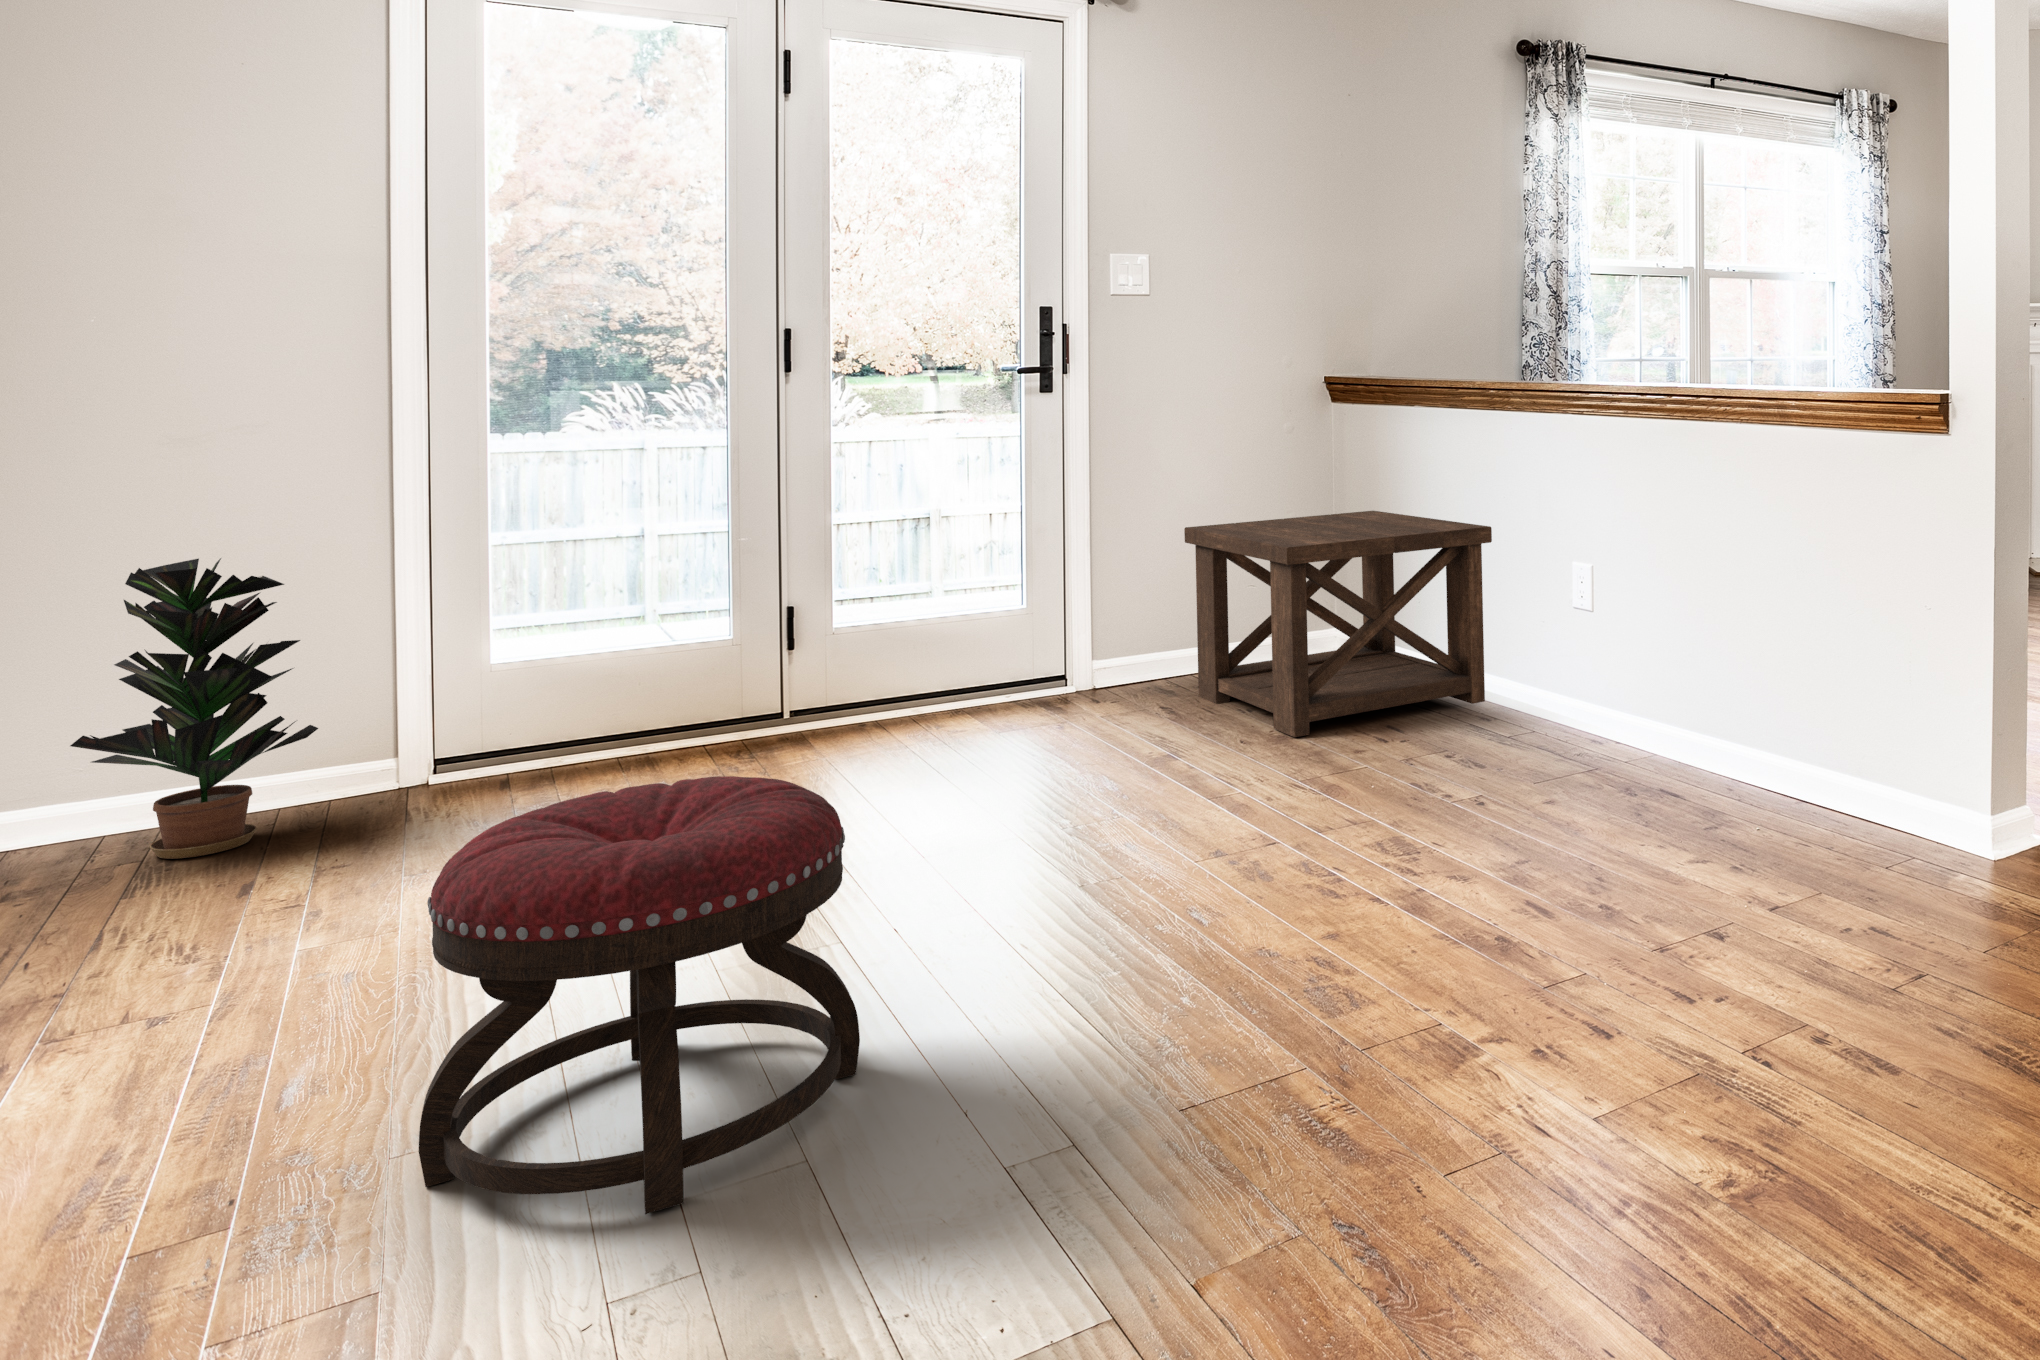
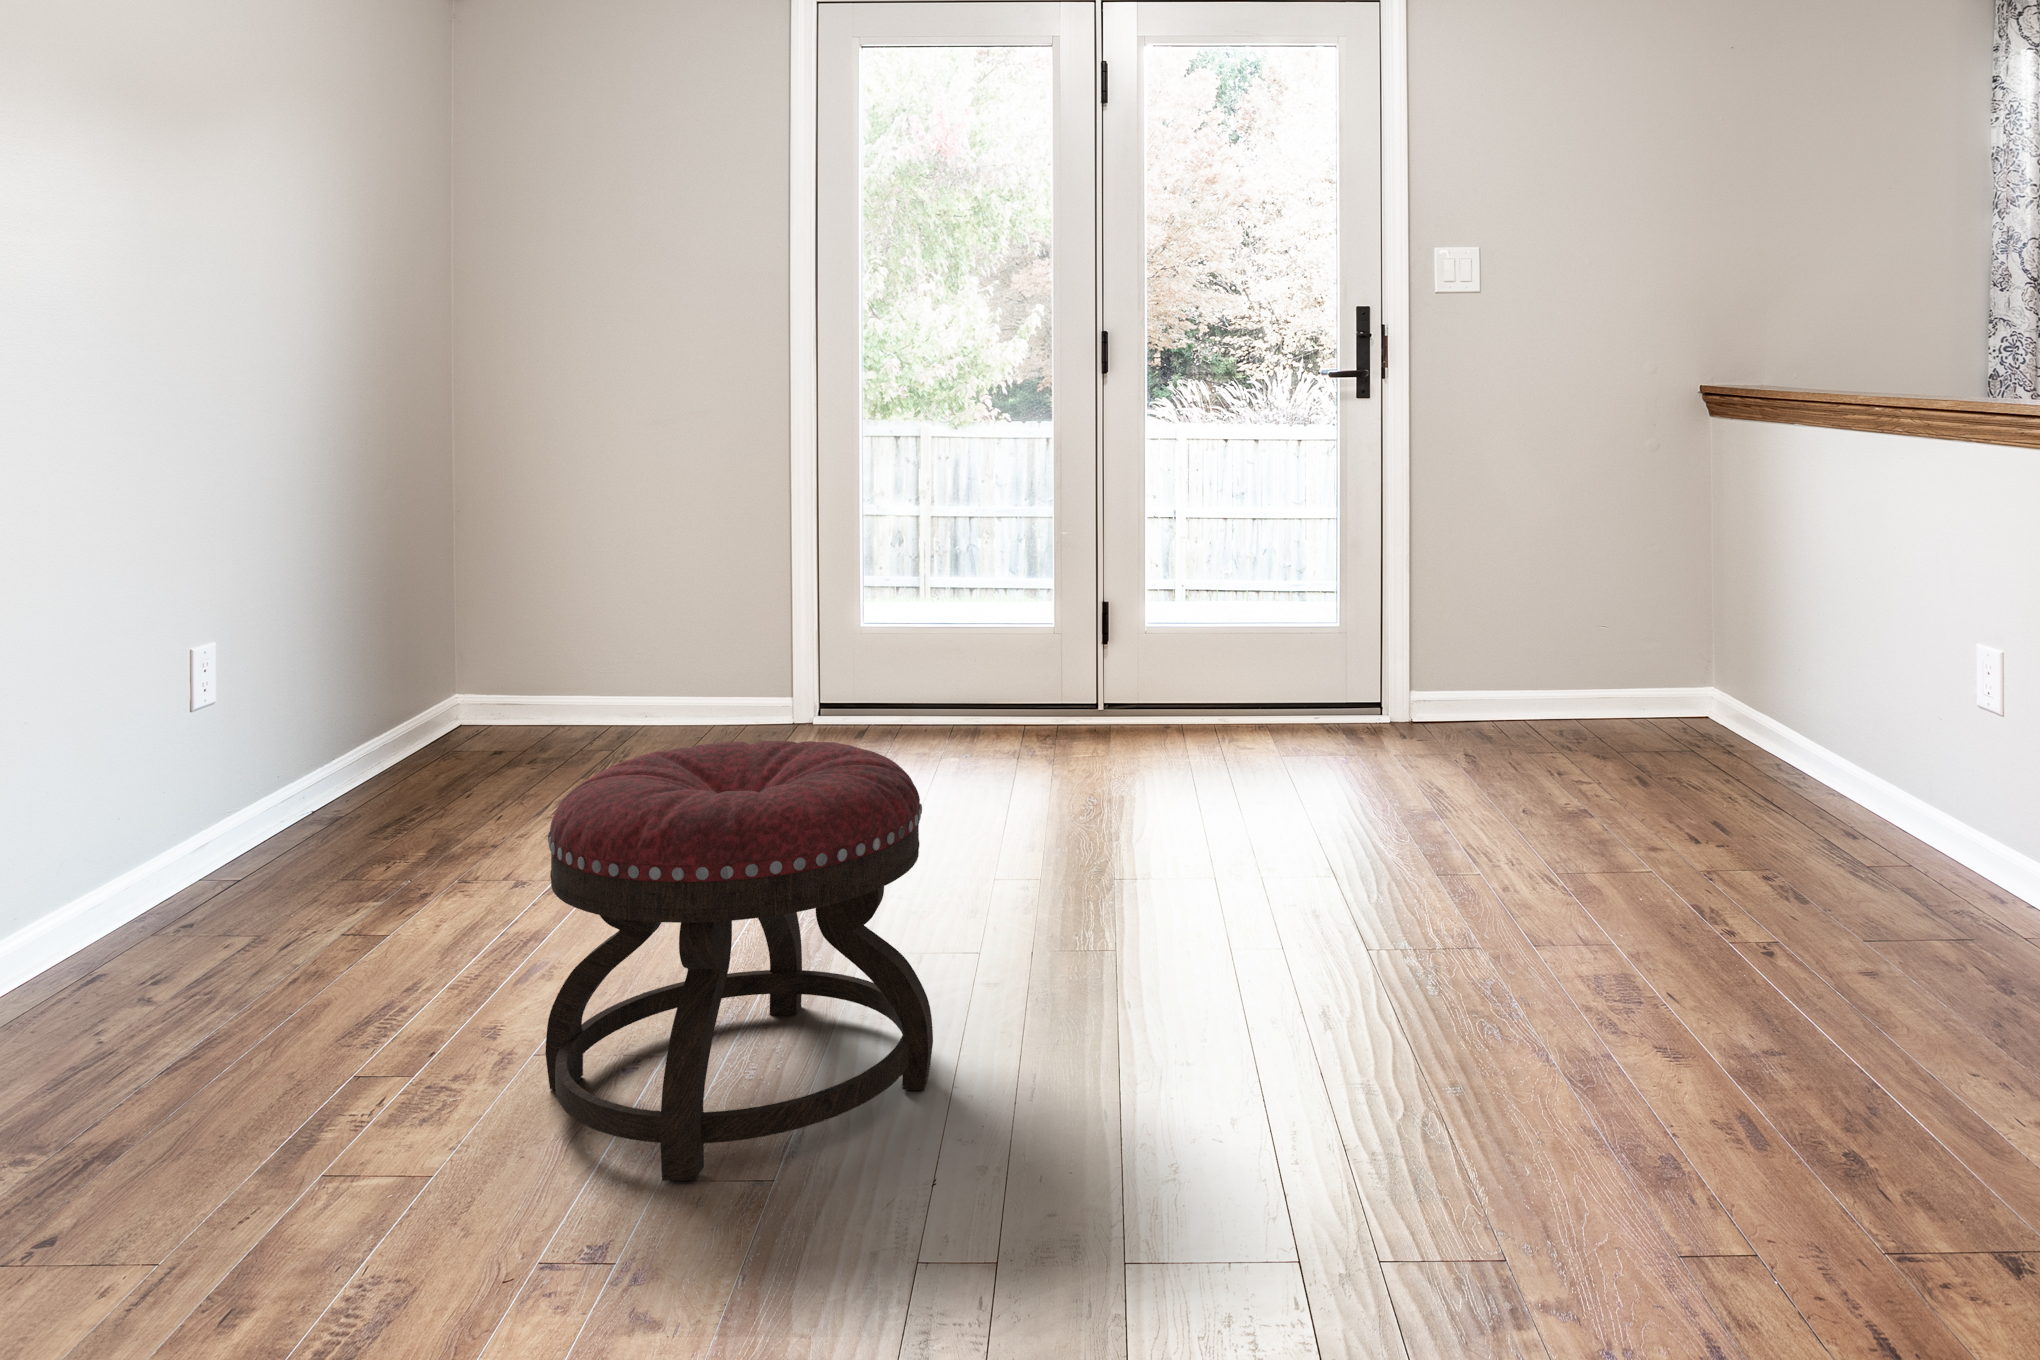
side table: present [1184,511,1492,737] -> none [1500,548,1890,811]
potted plant: present [70,558,318,859] -> none [574,516,726,759]

